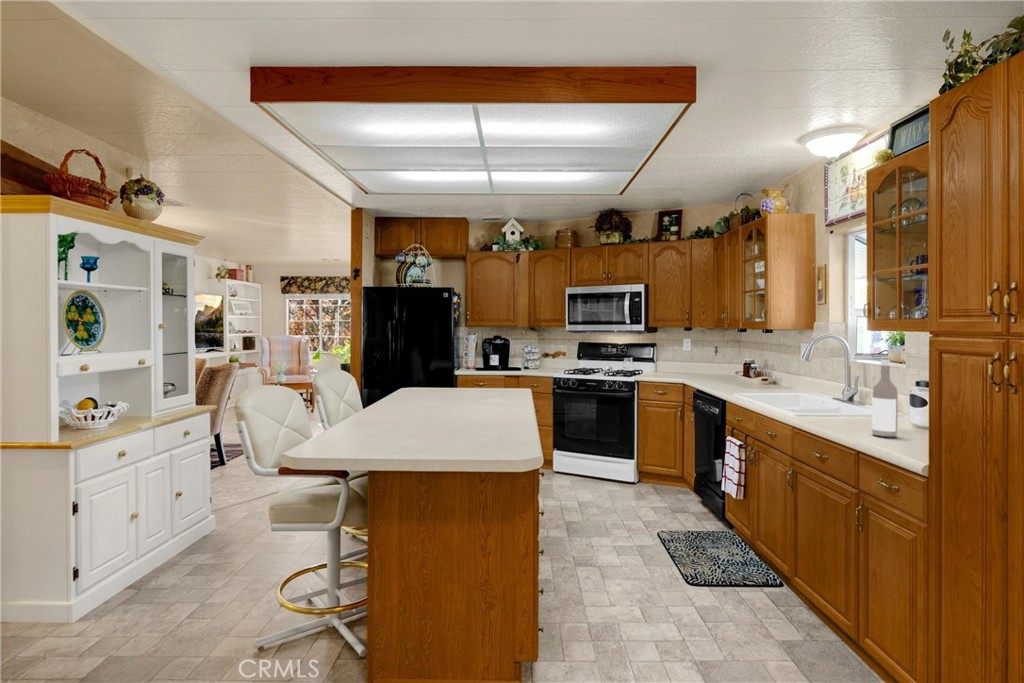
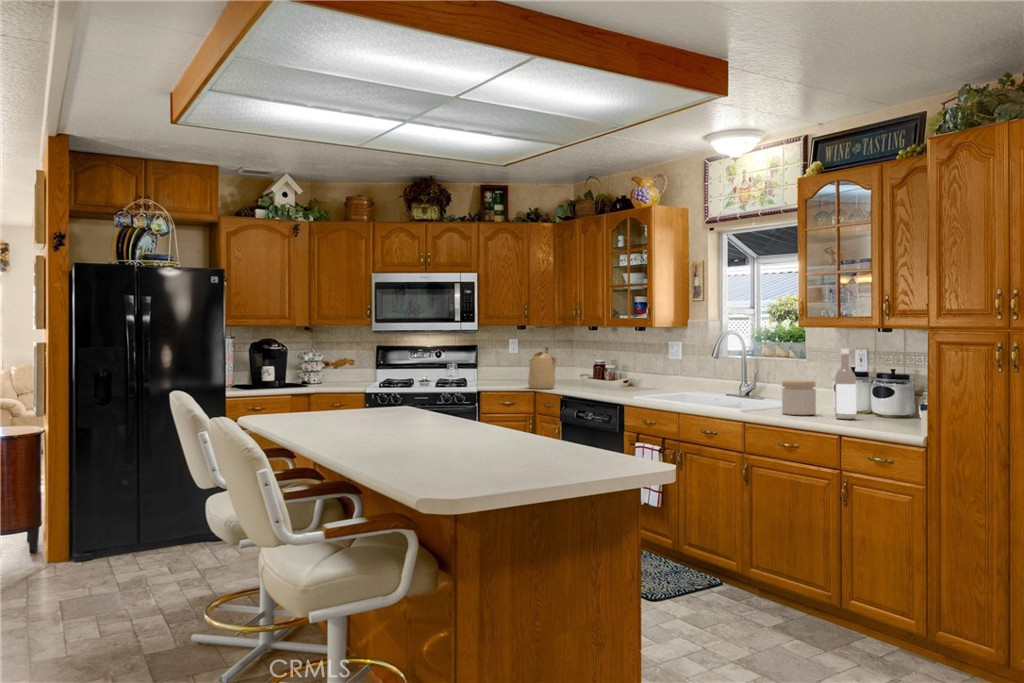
kettle: none [671,350,701,381] -> present [528,352,556,389]
jar: none [828,389,866,427] -> present [782,380,816,415]

